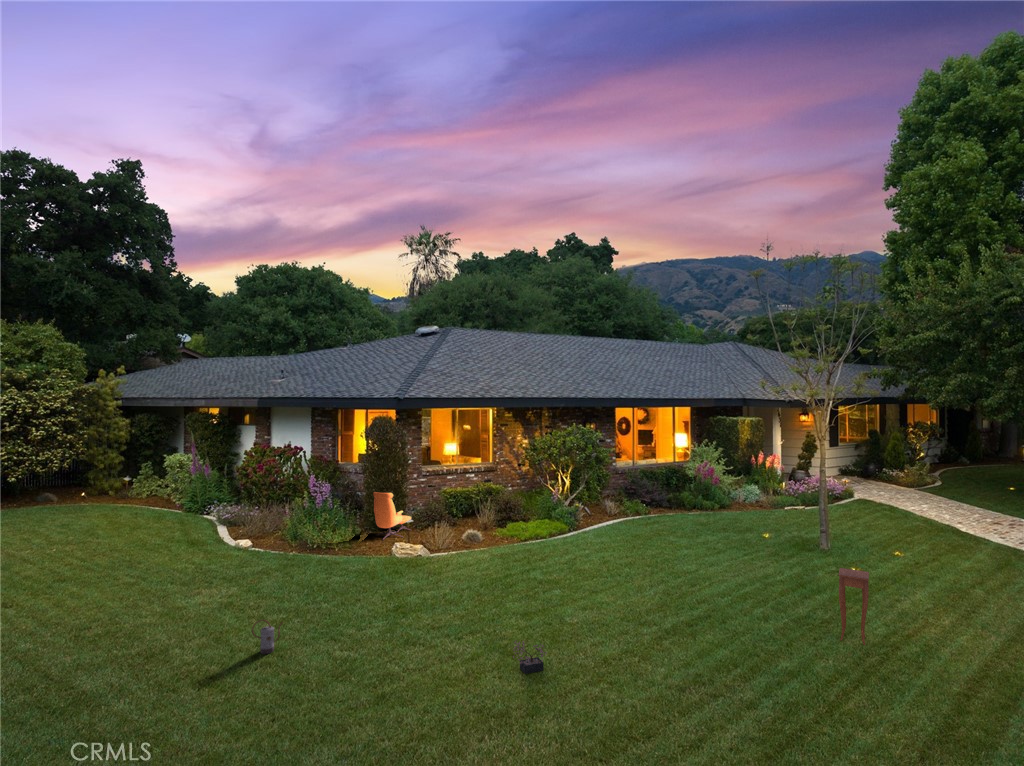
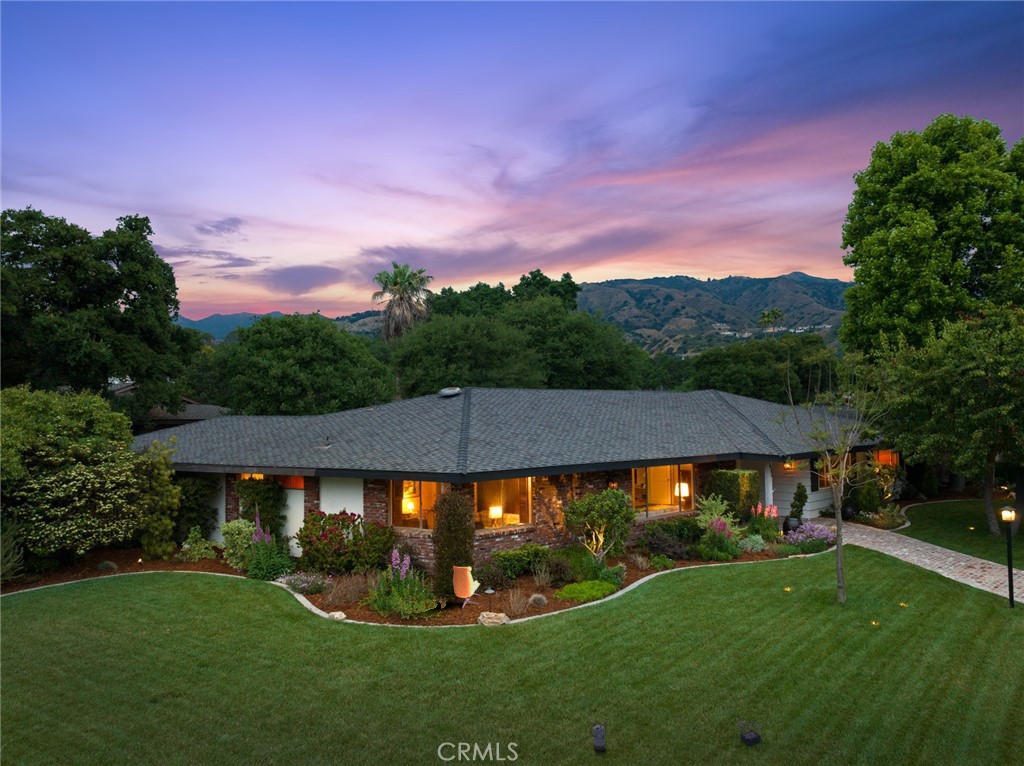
side table: present [839,568,869,645] -> none [879,641,905,704]
watering can: present [252,620,282,654] -> present [591,721,607,751]
decorative plant: present [513,641,547,674] -> present [737,720,761,746]

